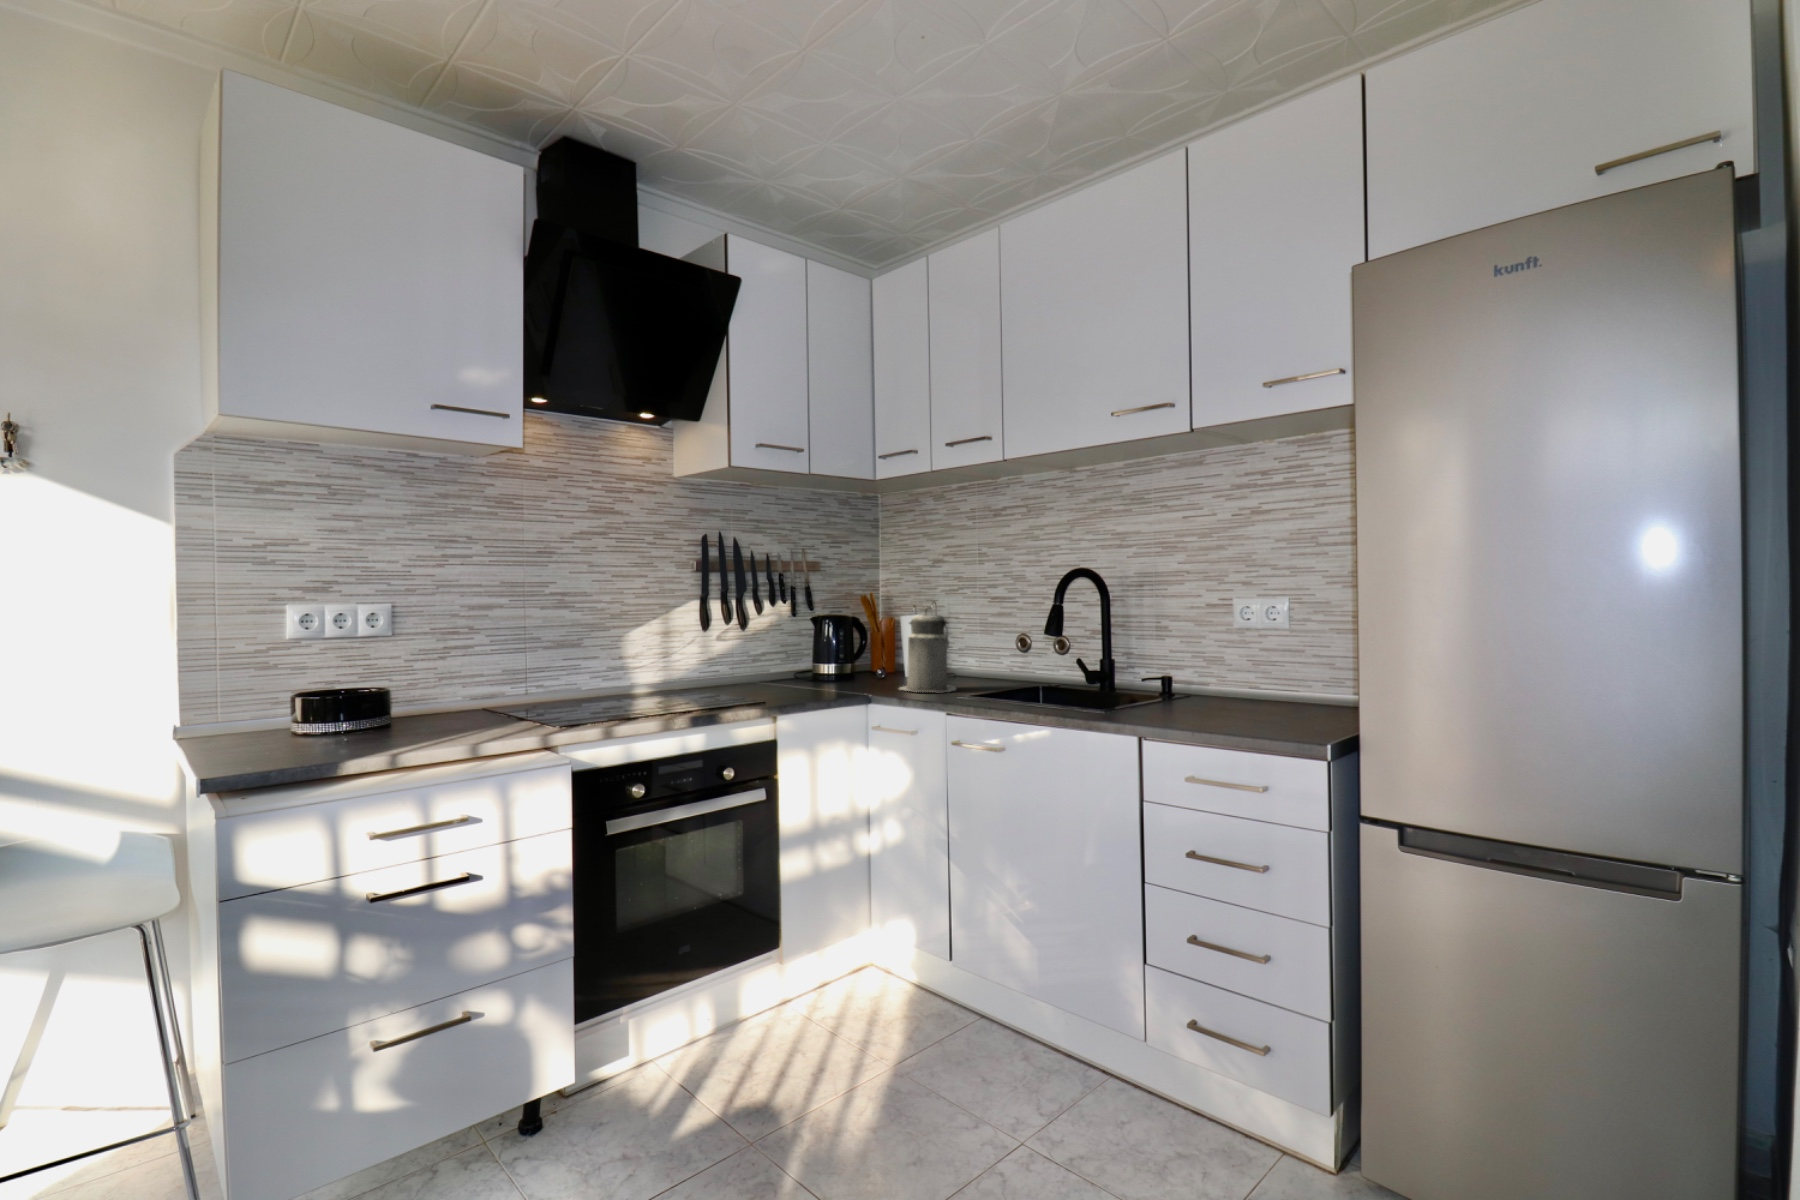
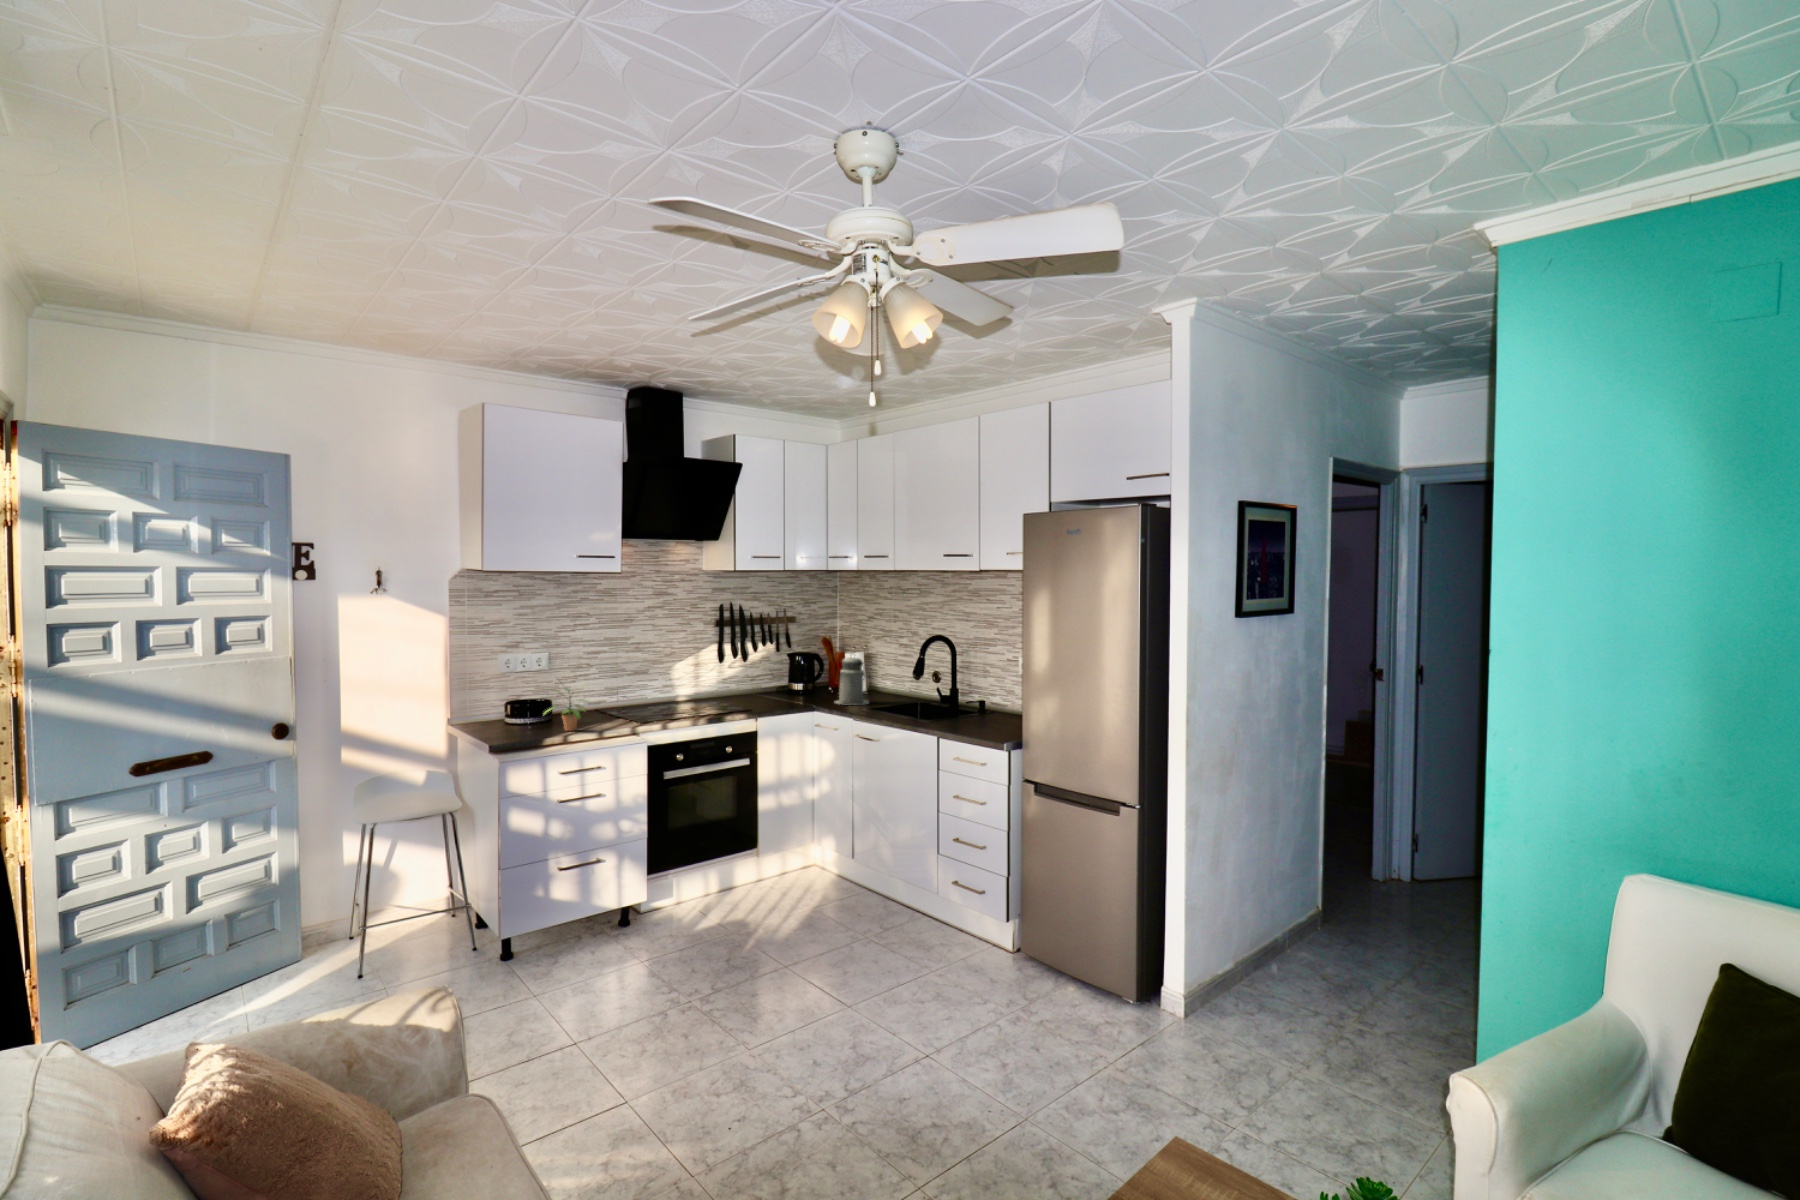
potted plant: none [348,634,454,747] -> present [545,688,586,731]

